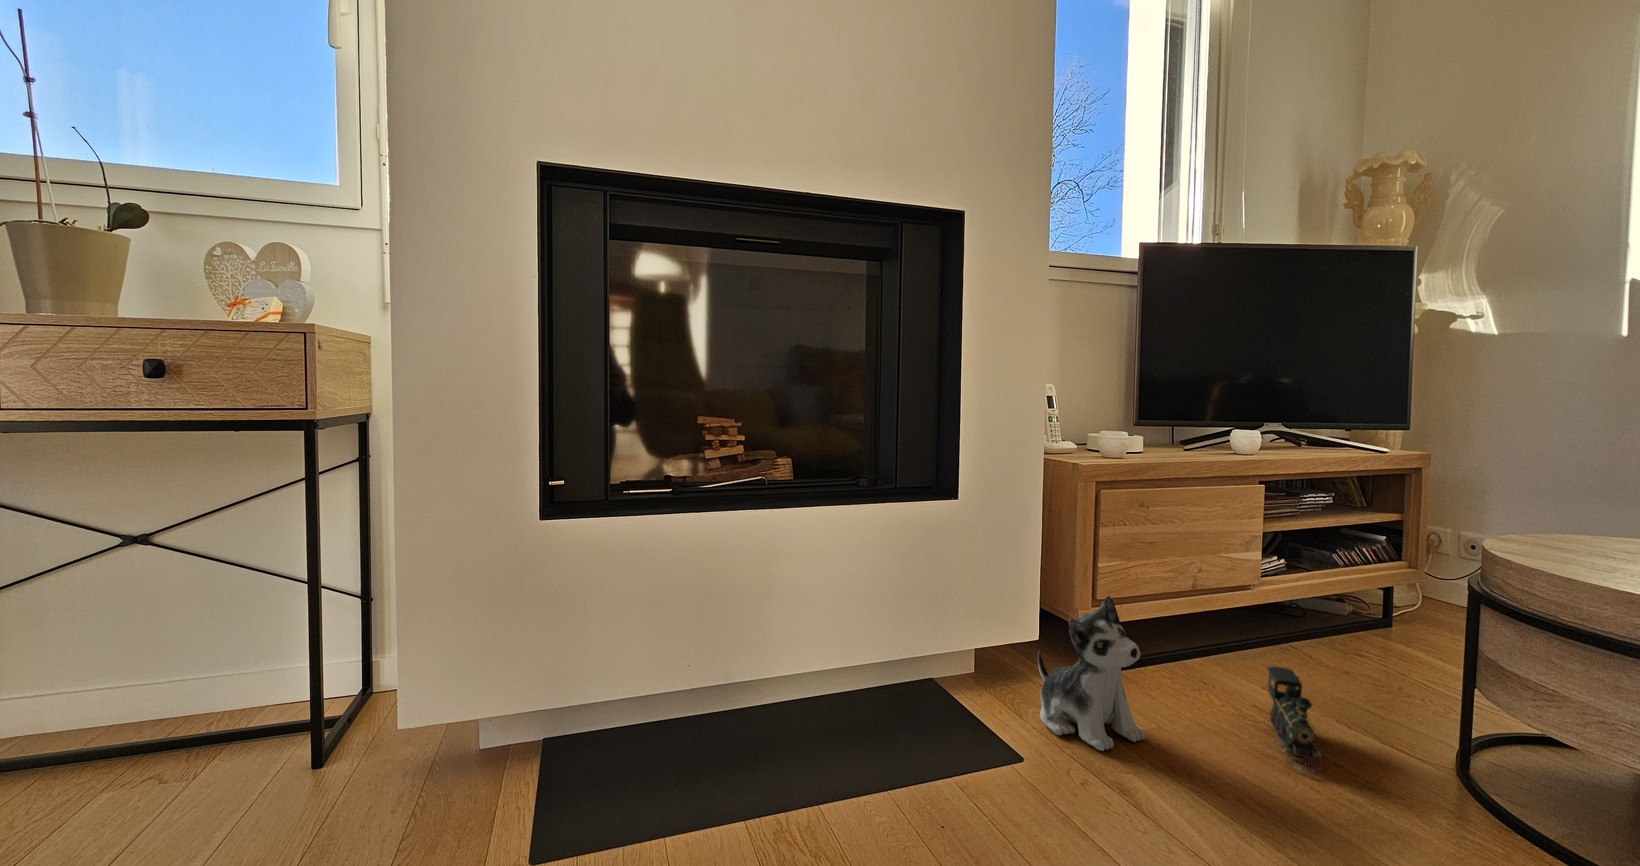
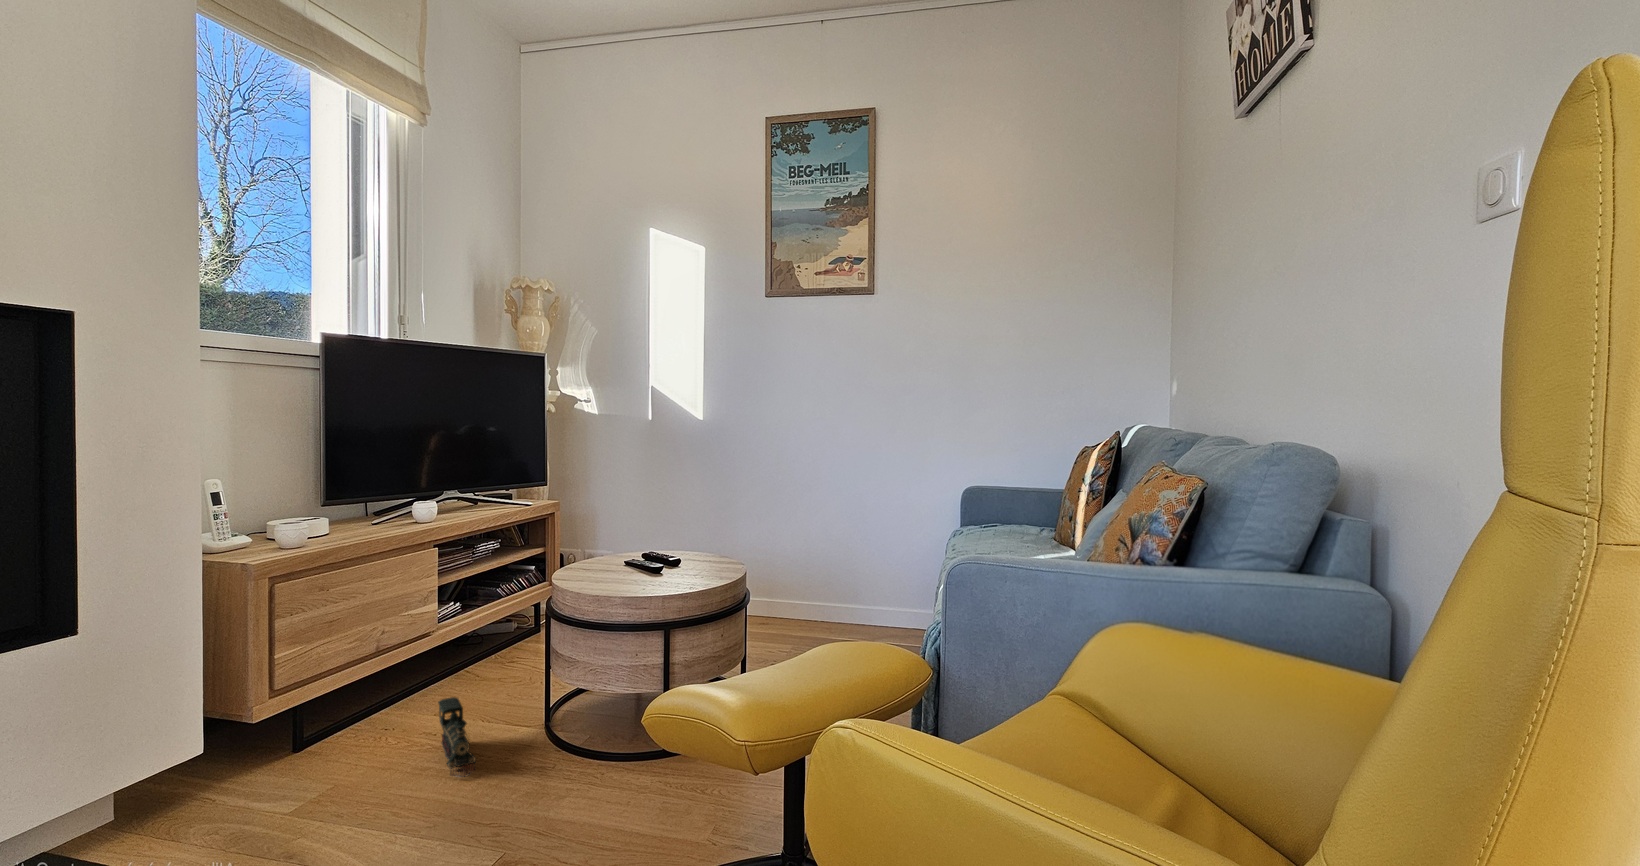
plush toy: present [1038,596,1145,751] -> none [209,685,328,835]

